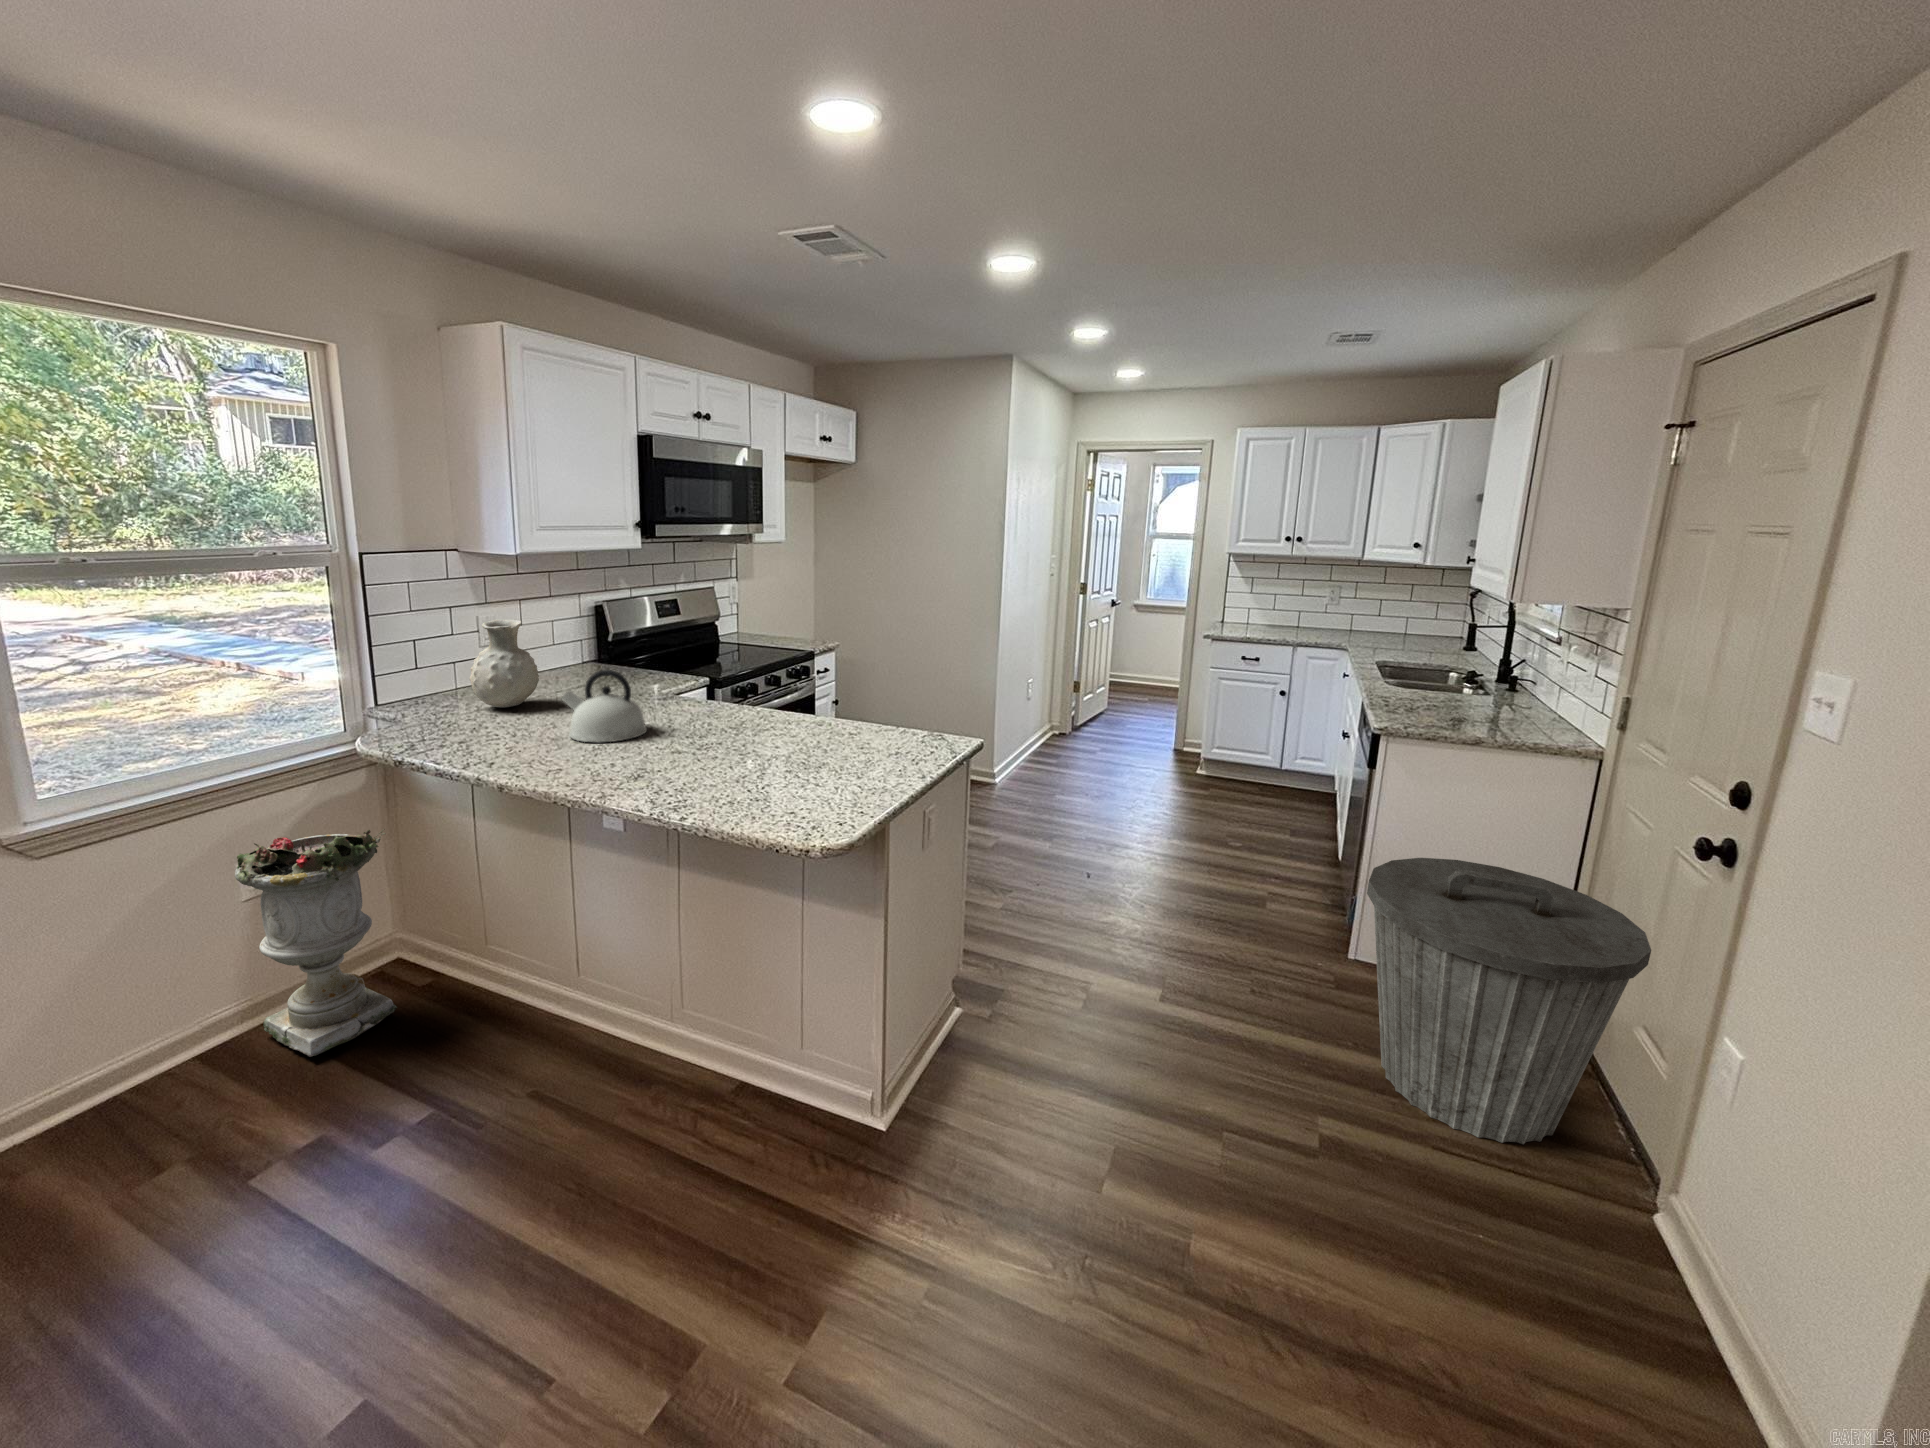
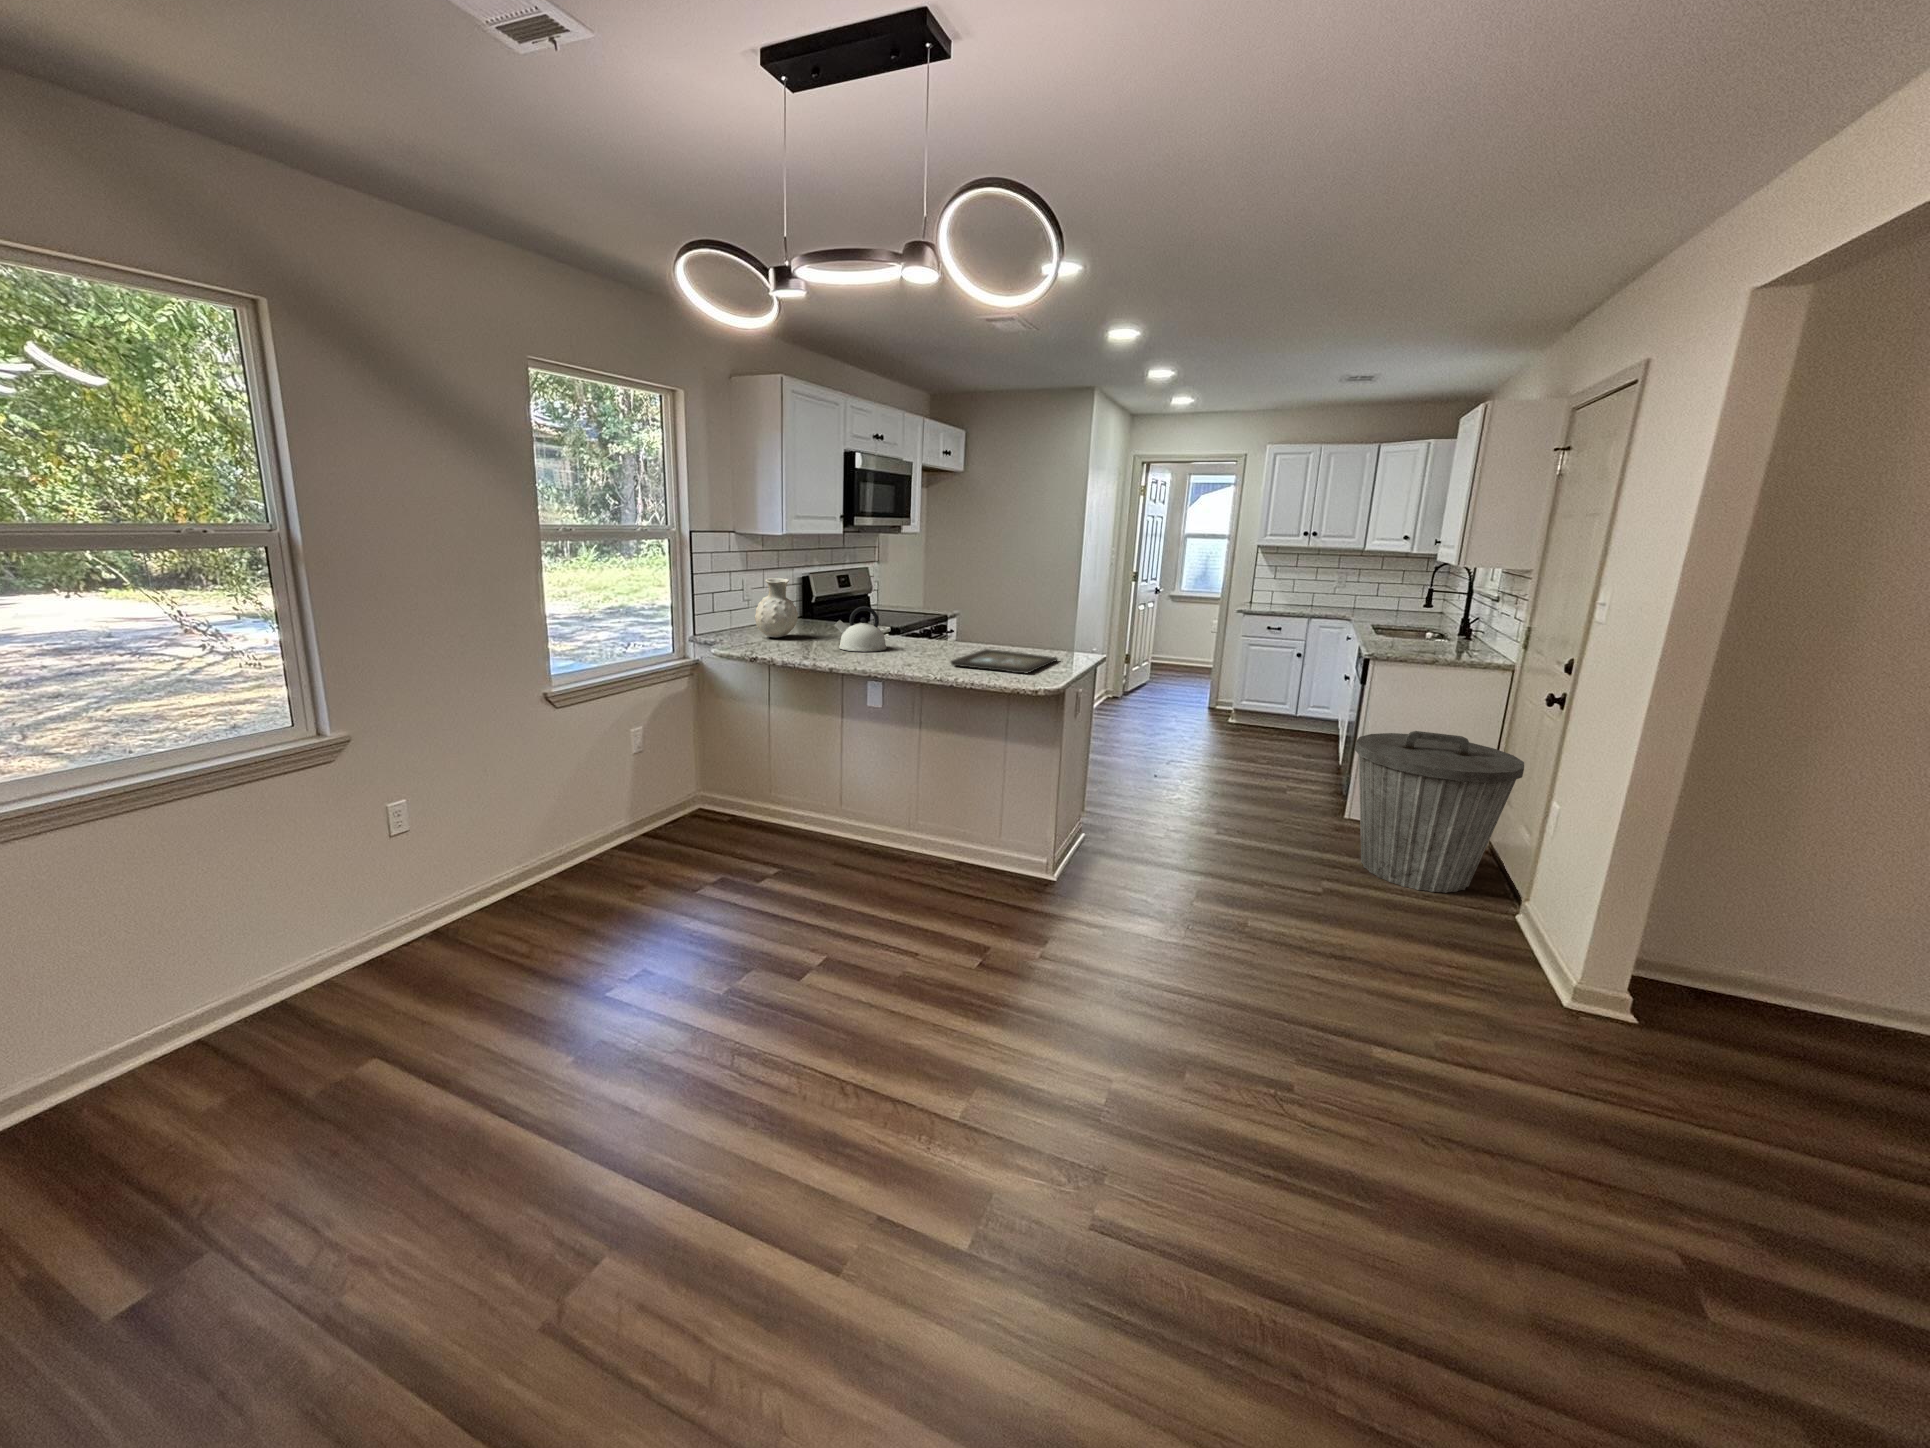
tray: none [700,738,893,804] -> present [951,649,1058,673]
planter: present [235,829,397,1057] -> none [644,707,725,845]

